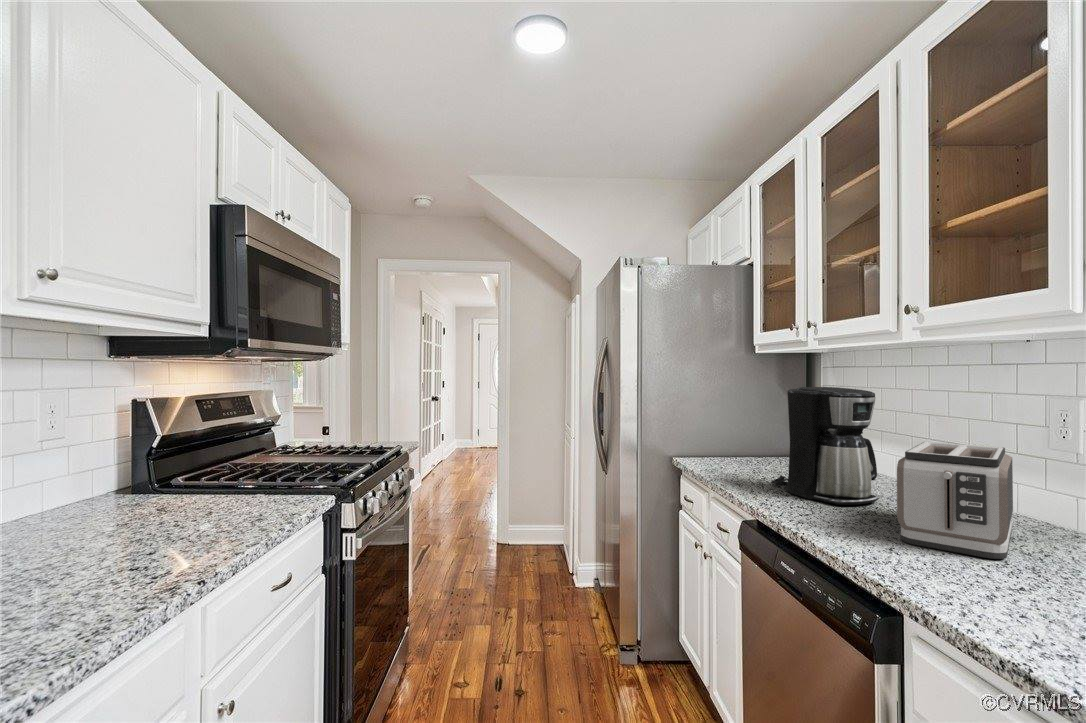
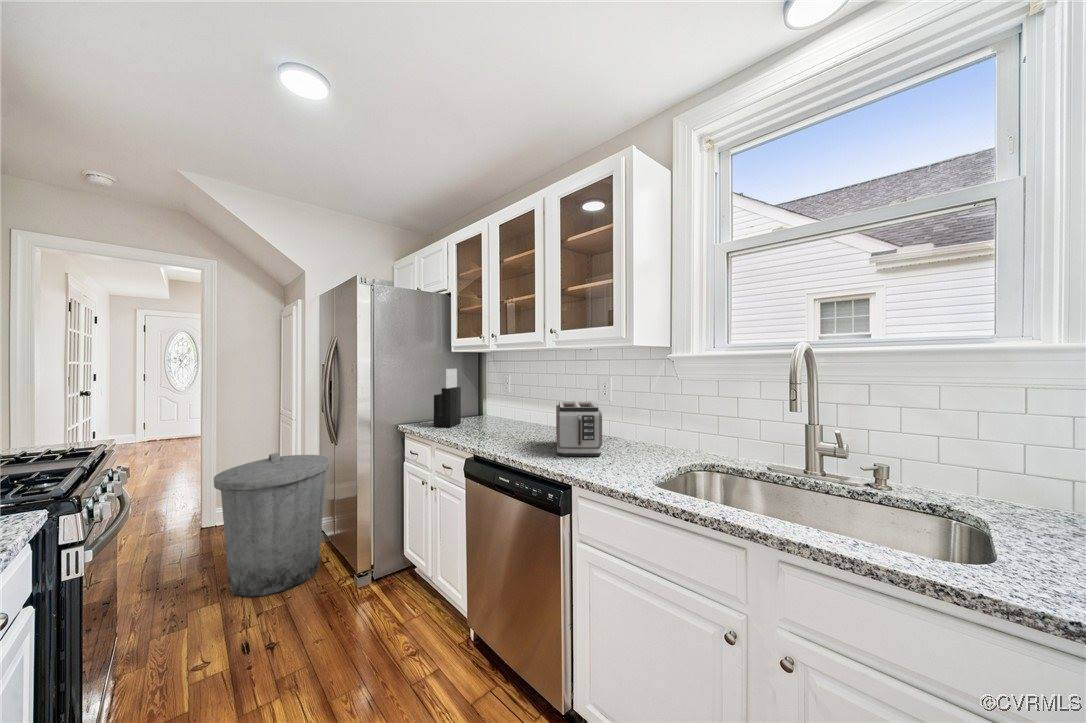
knife block: none [719,379,765,467] -> present [434,369,461,427]
coffee maker: present [771,387,879,505] -> none [475,373,535,442]
trash can: none [490,473,599,635] -> present [214,453,329,597]

